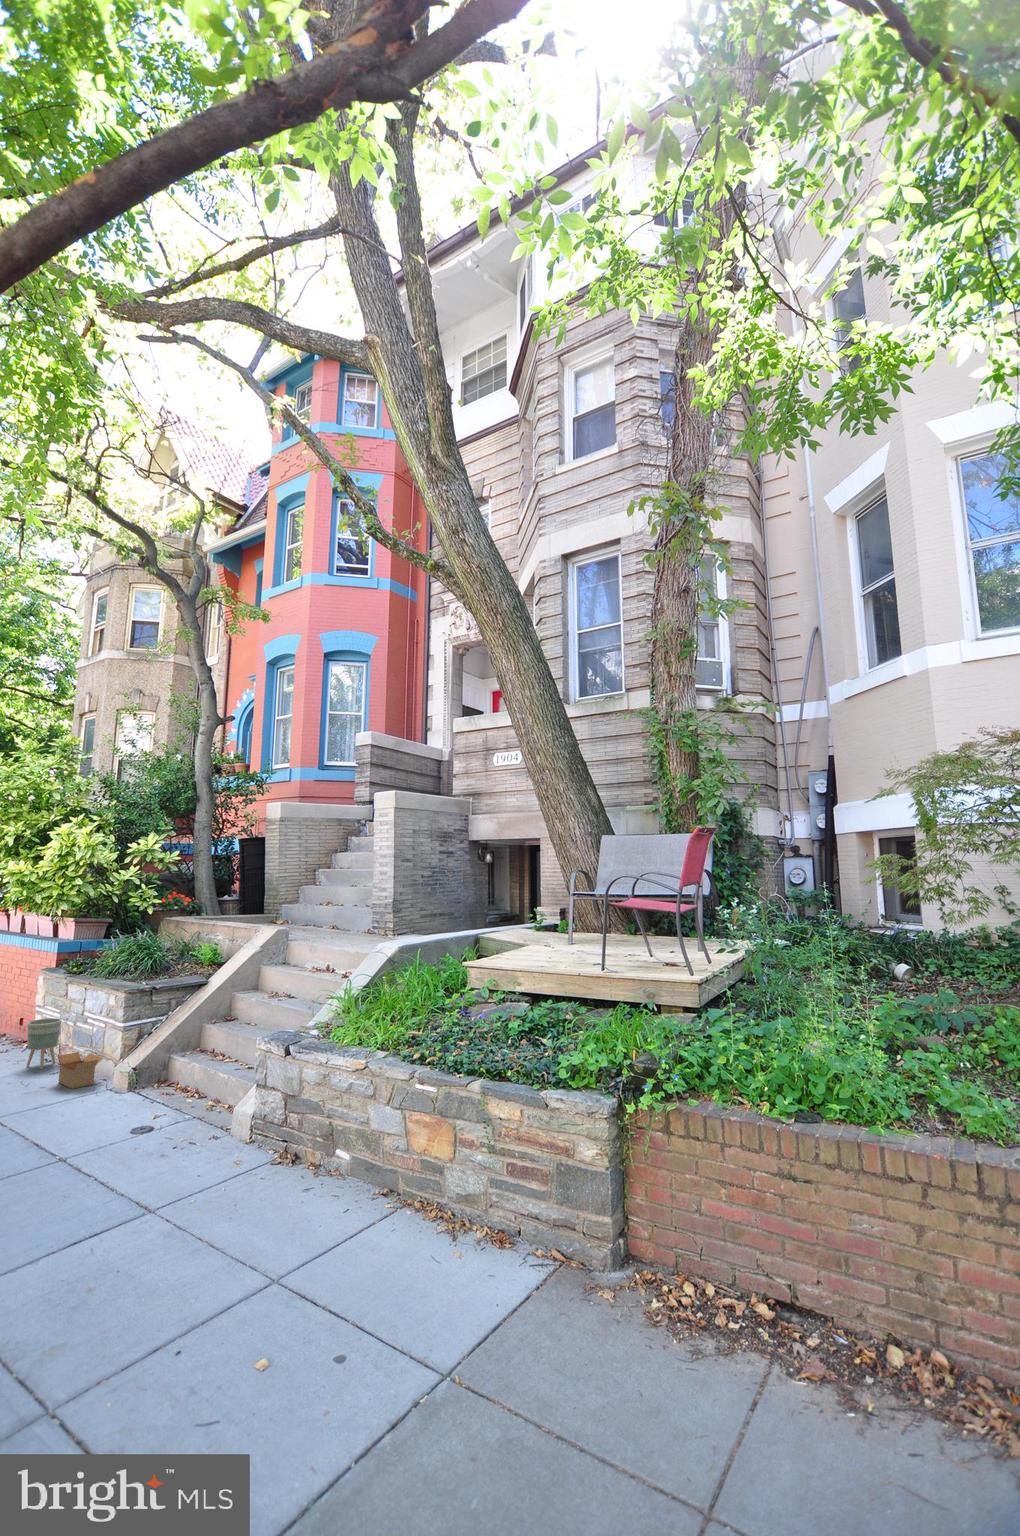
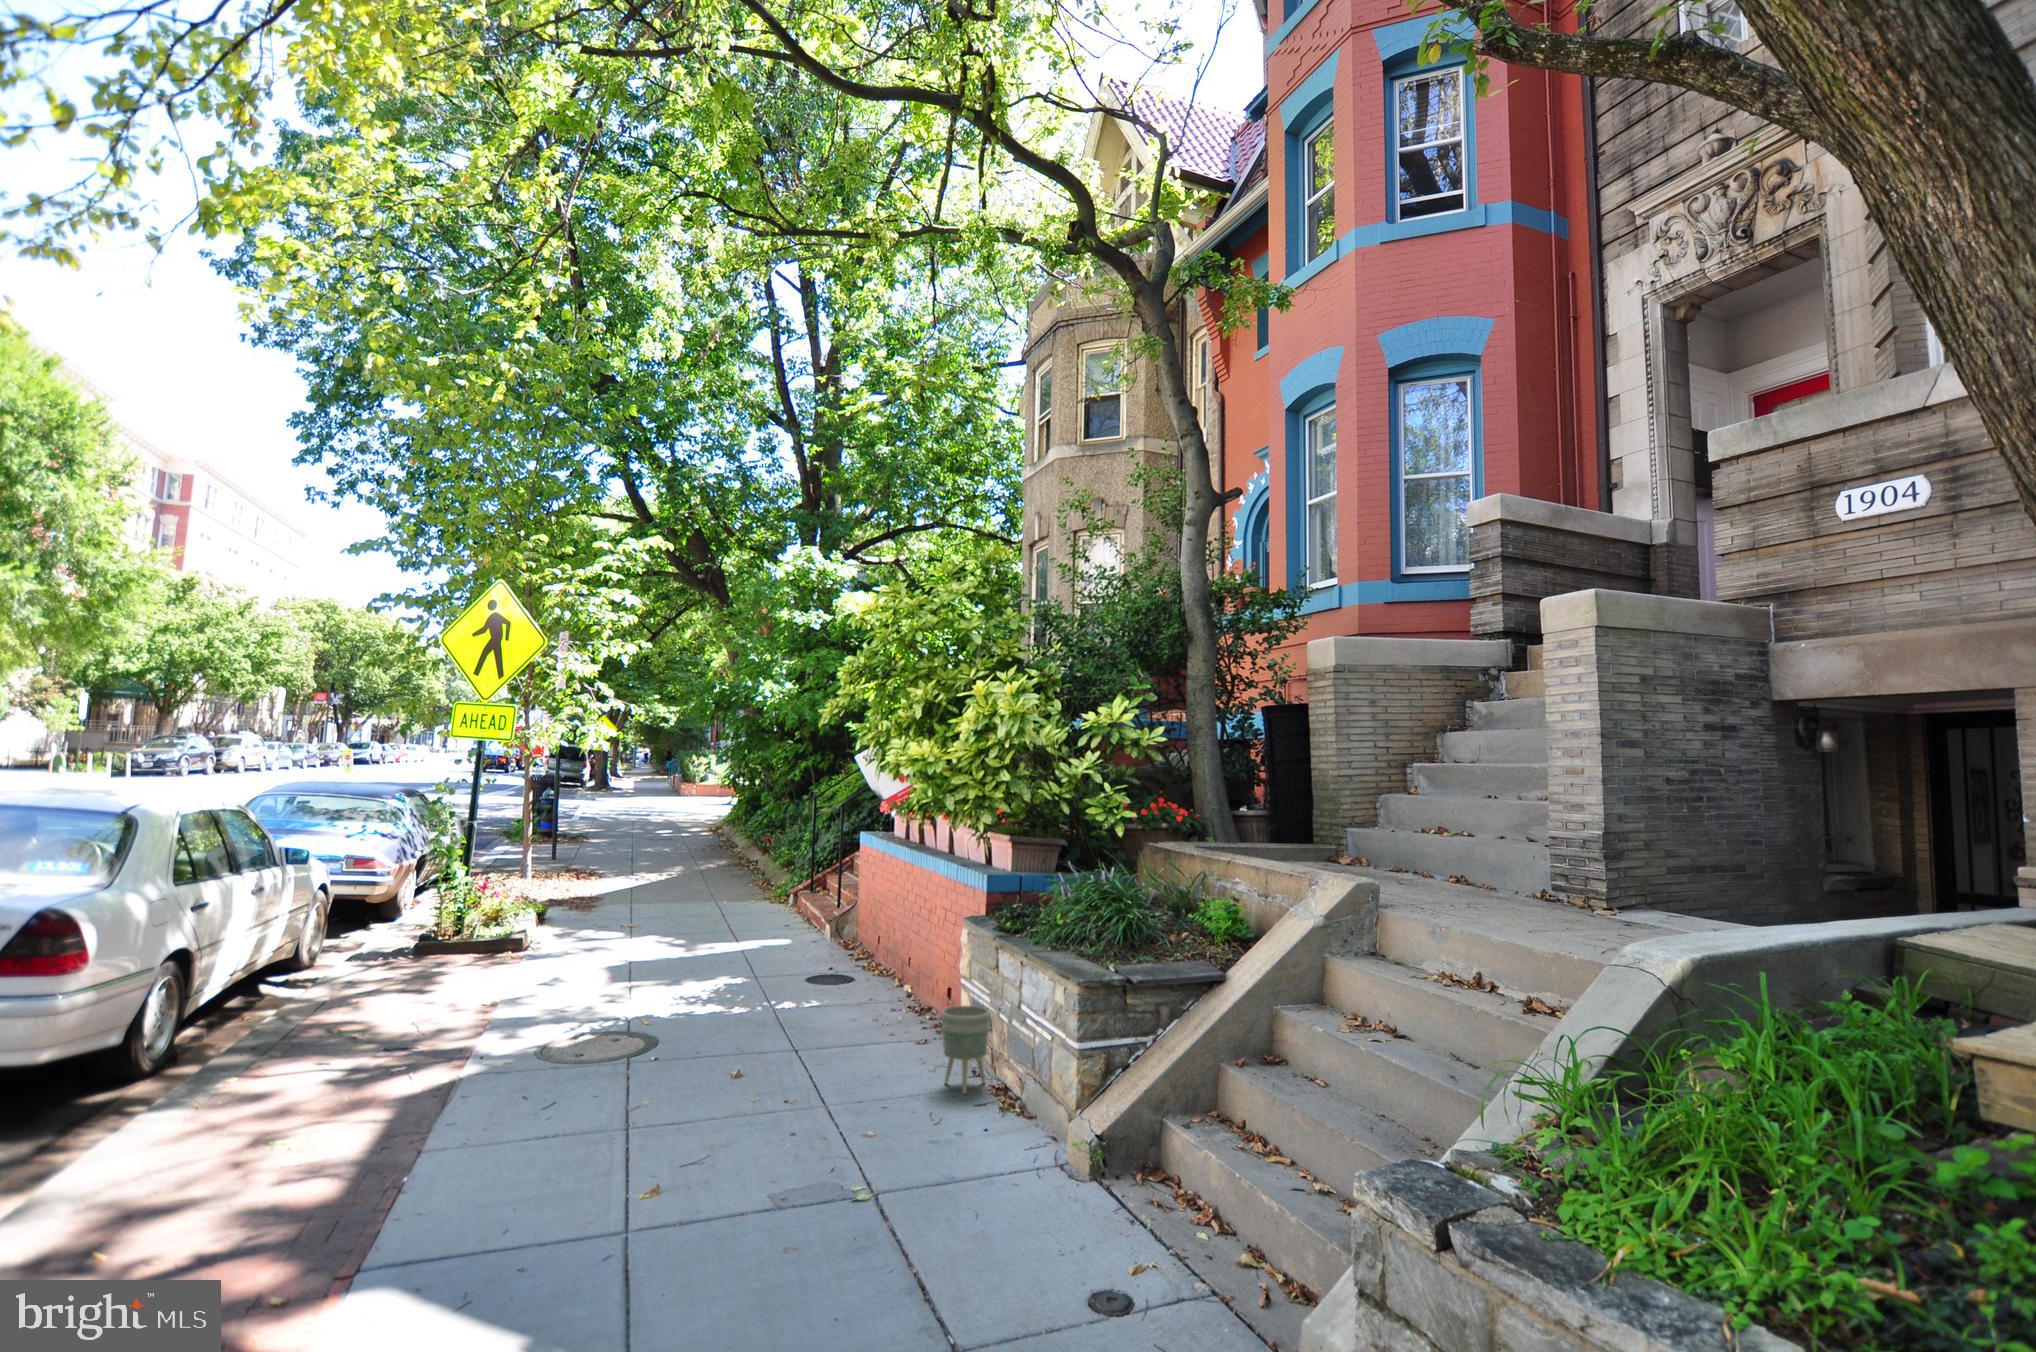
cardboard box: present [57,1052,103,1089] -> none [972,1077,1052,1150]

